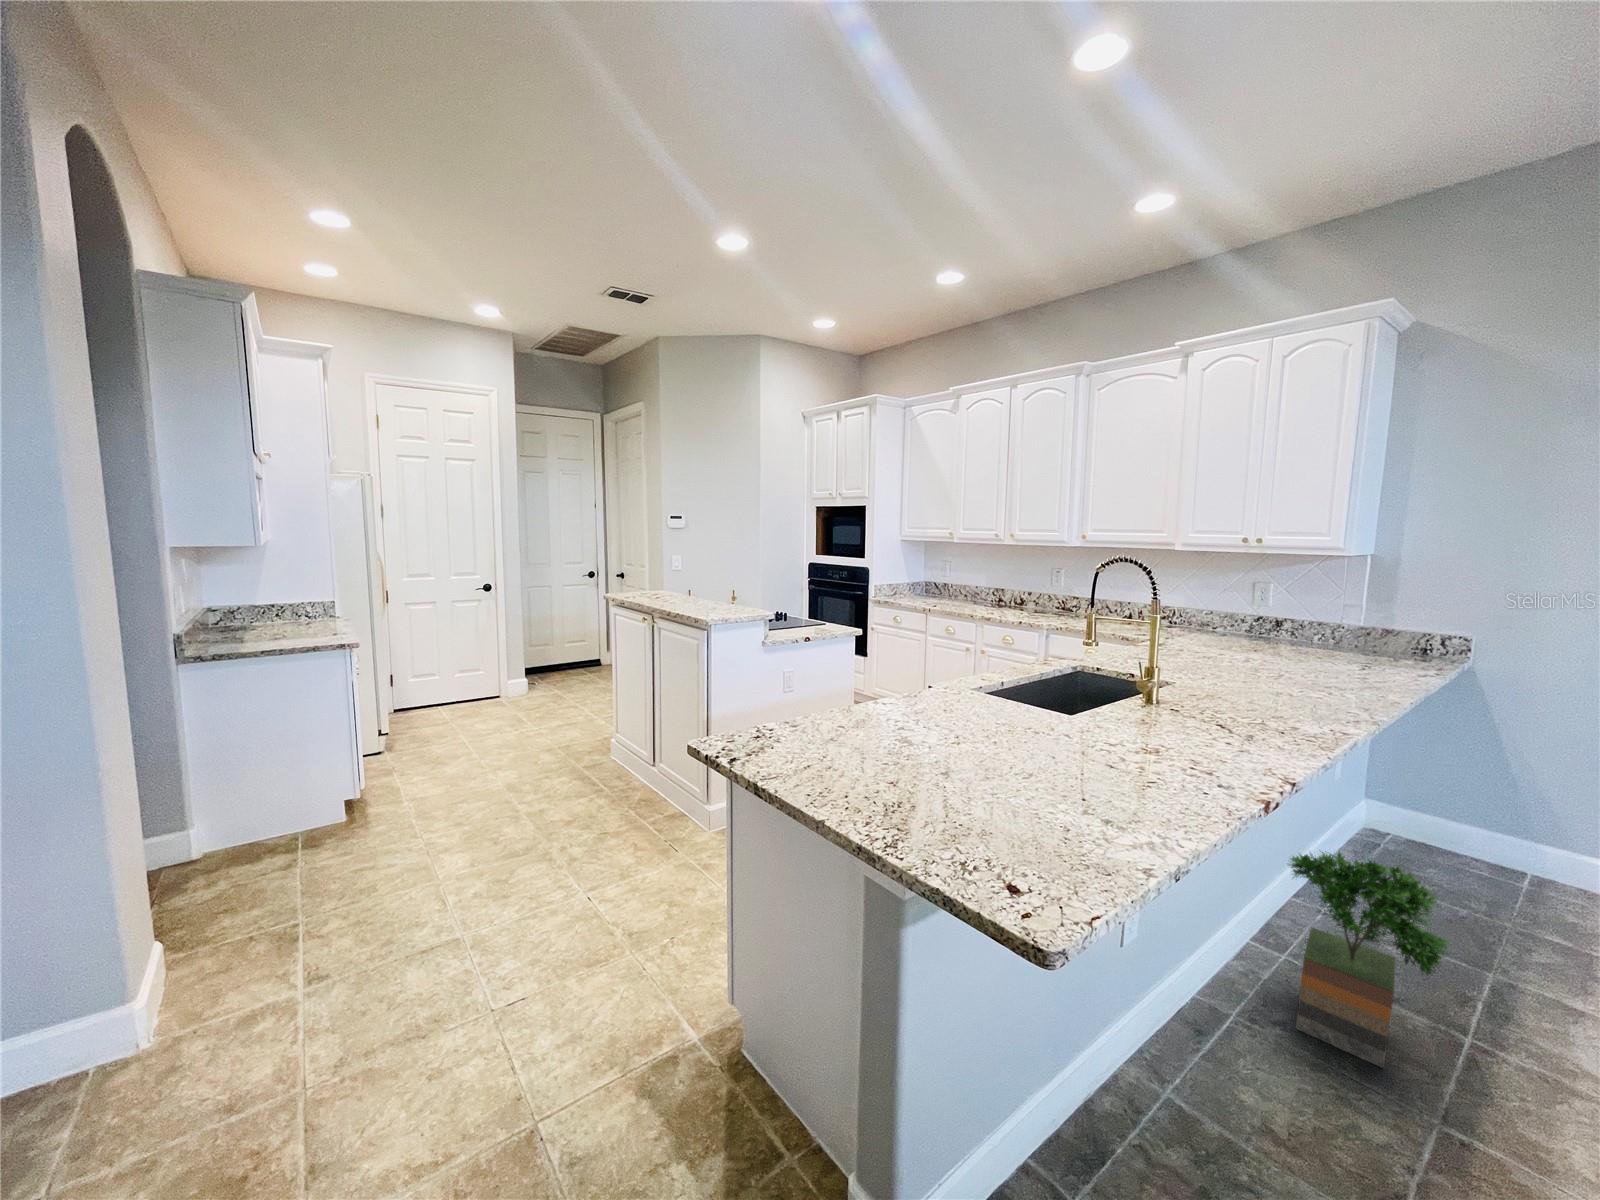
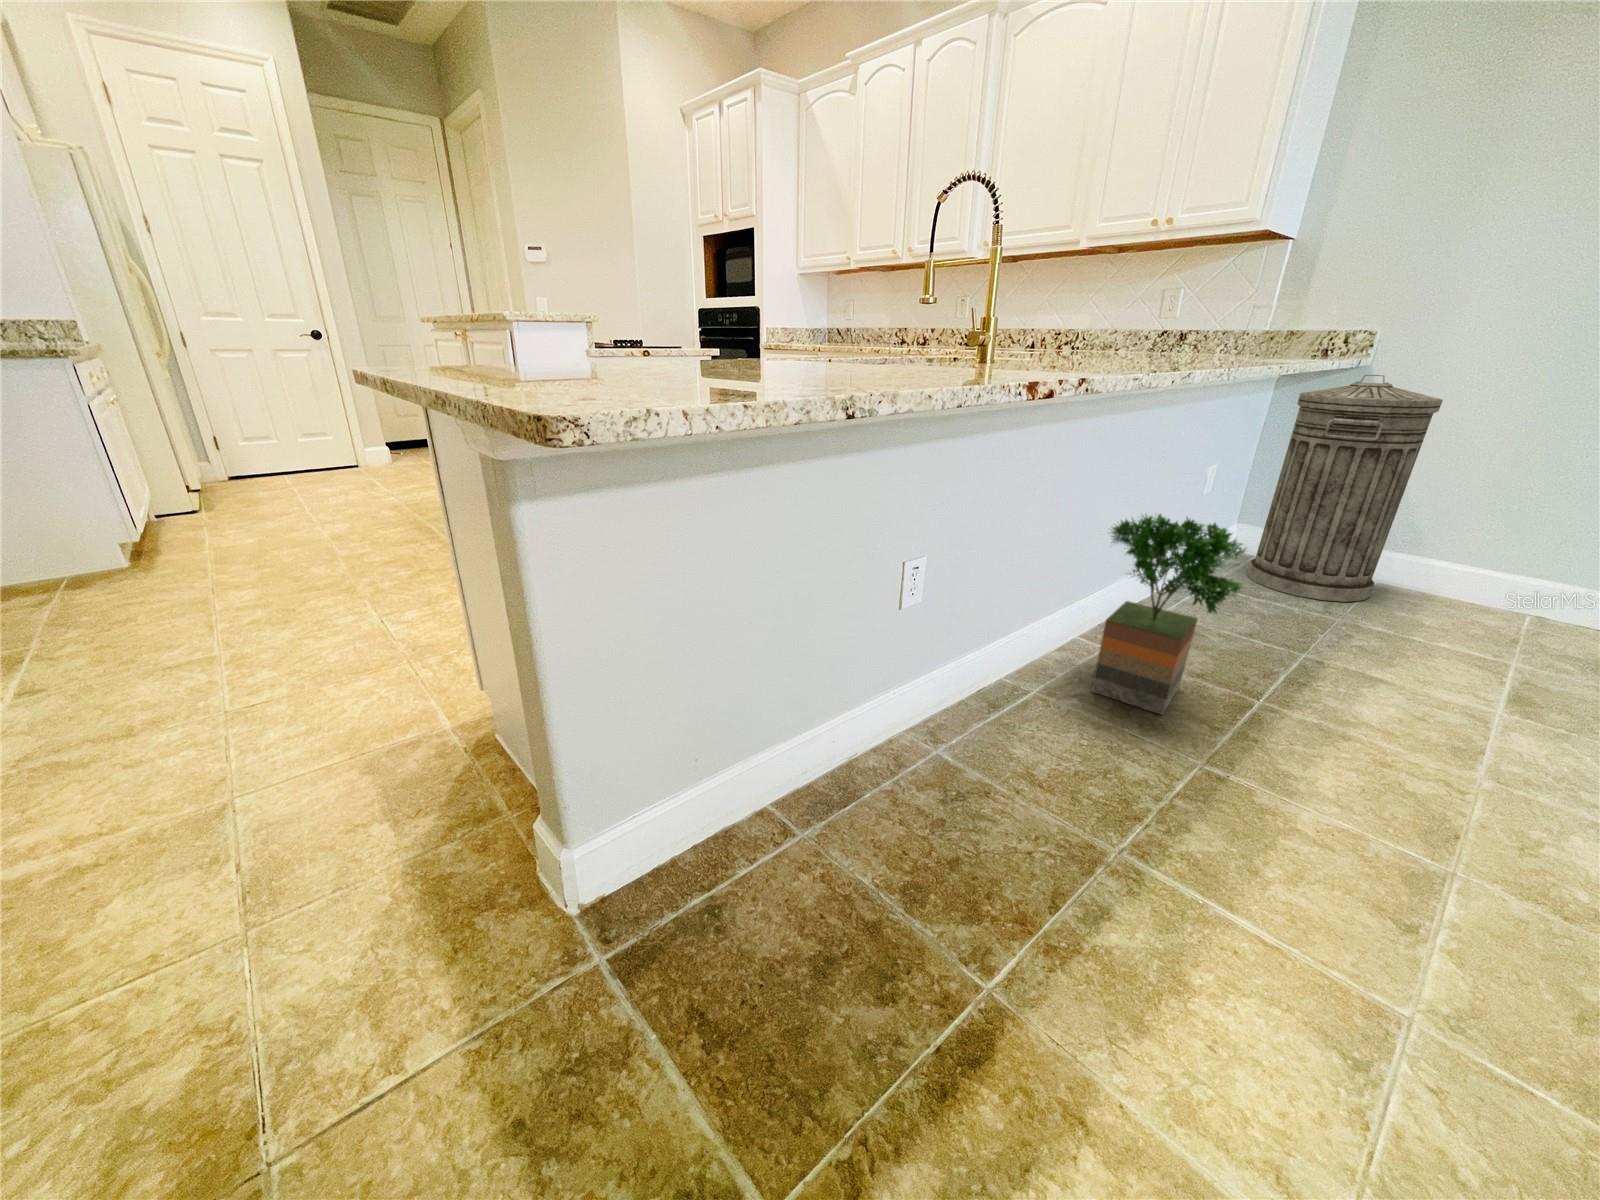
trash can: none [1387,678,1560,899] -> present [1247,375,1443,602]

